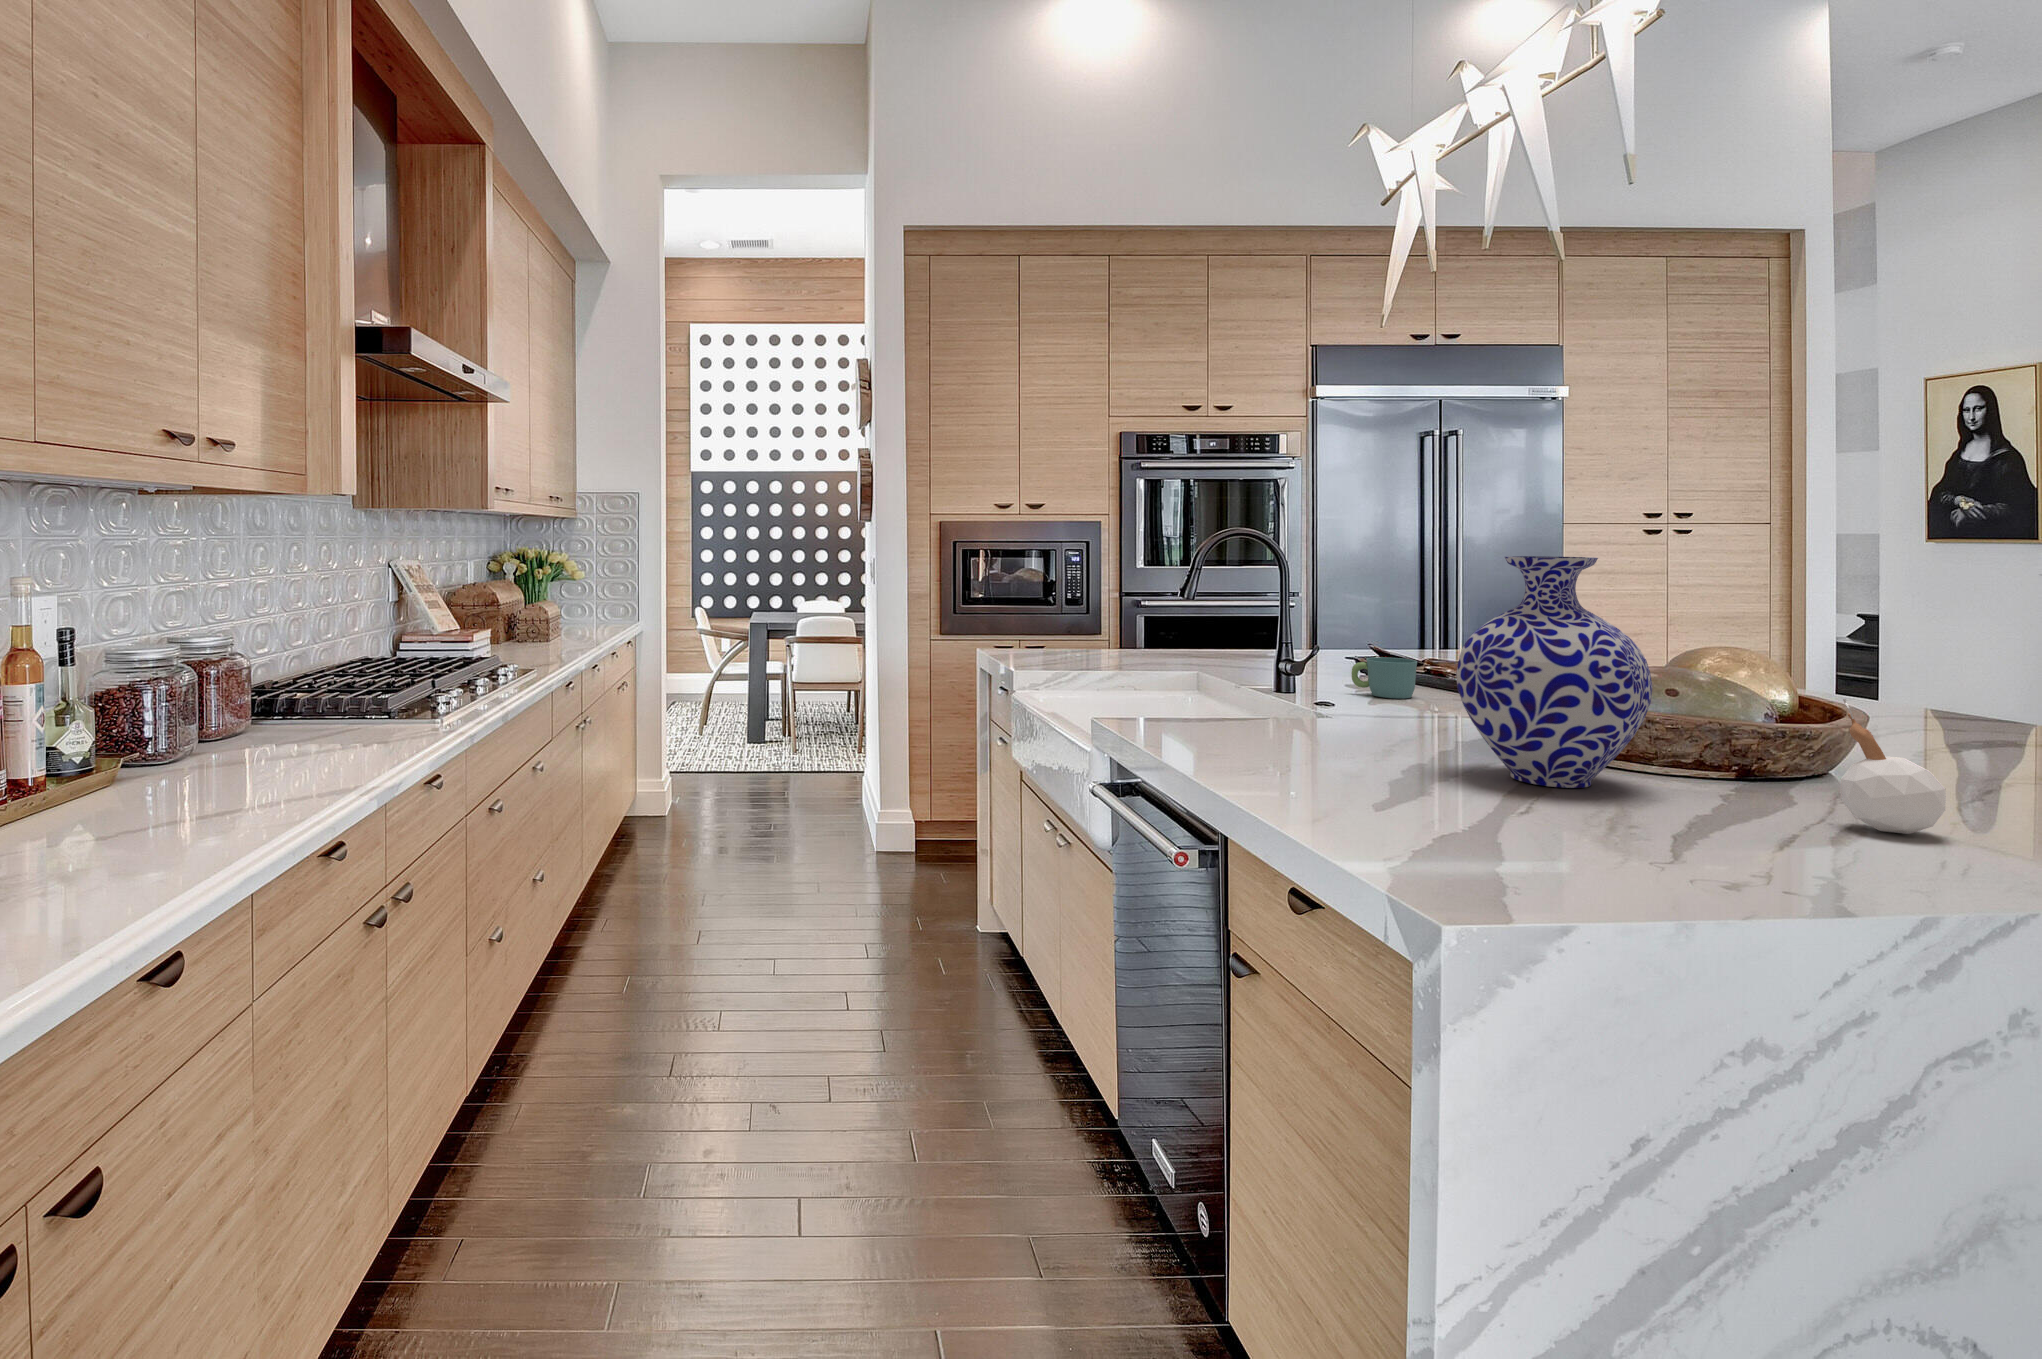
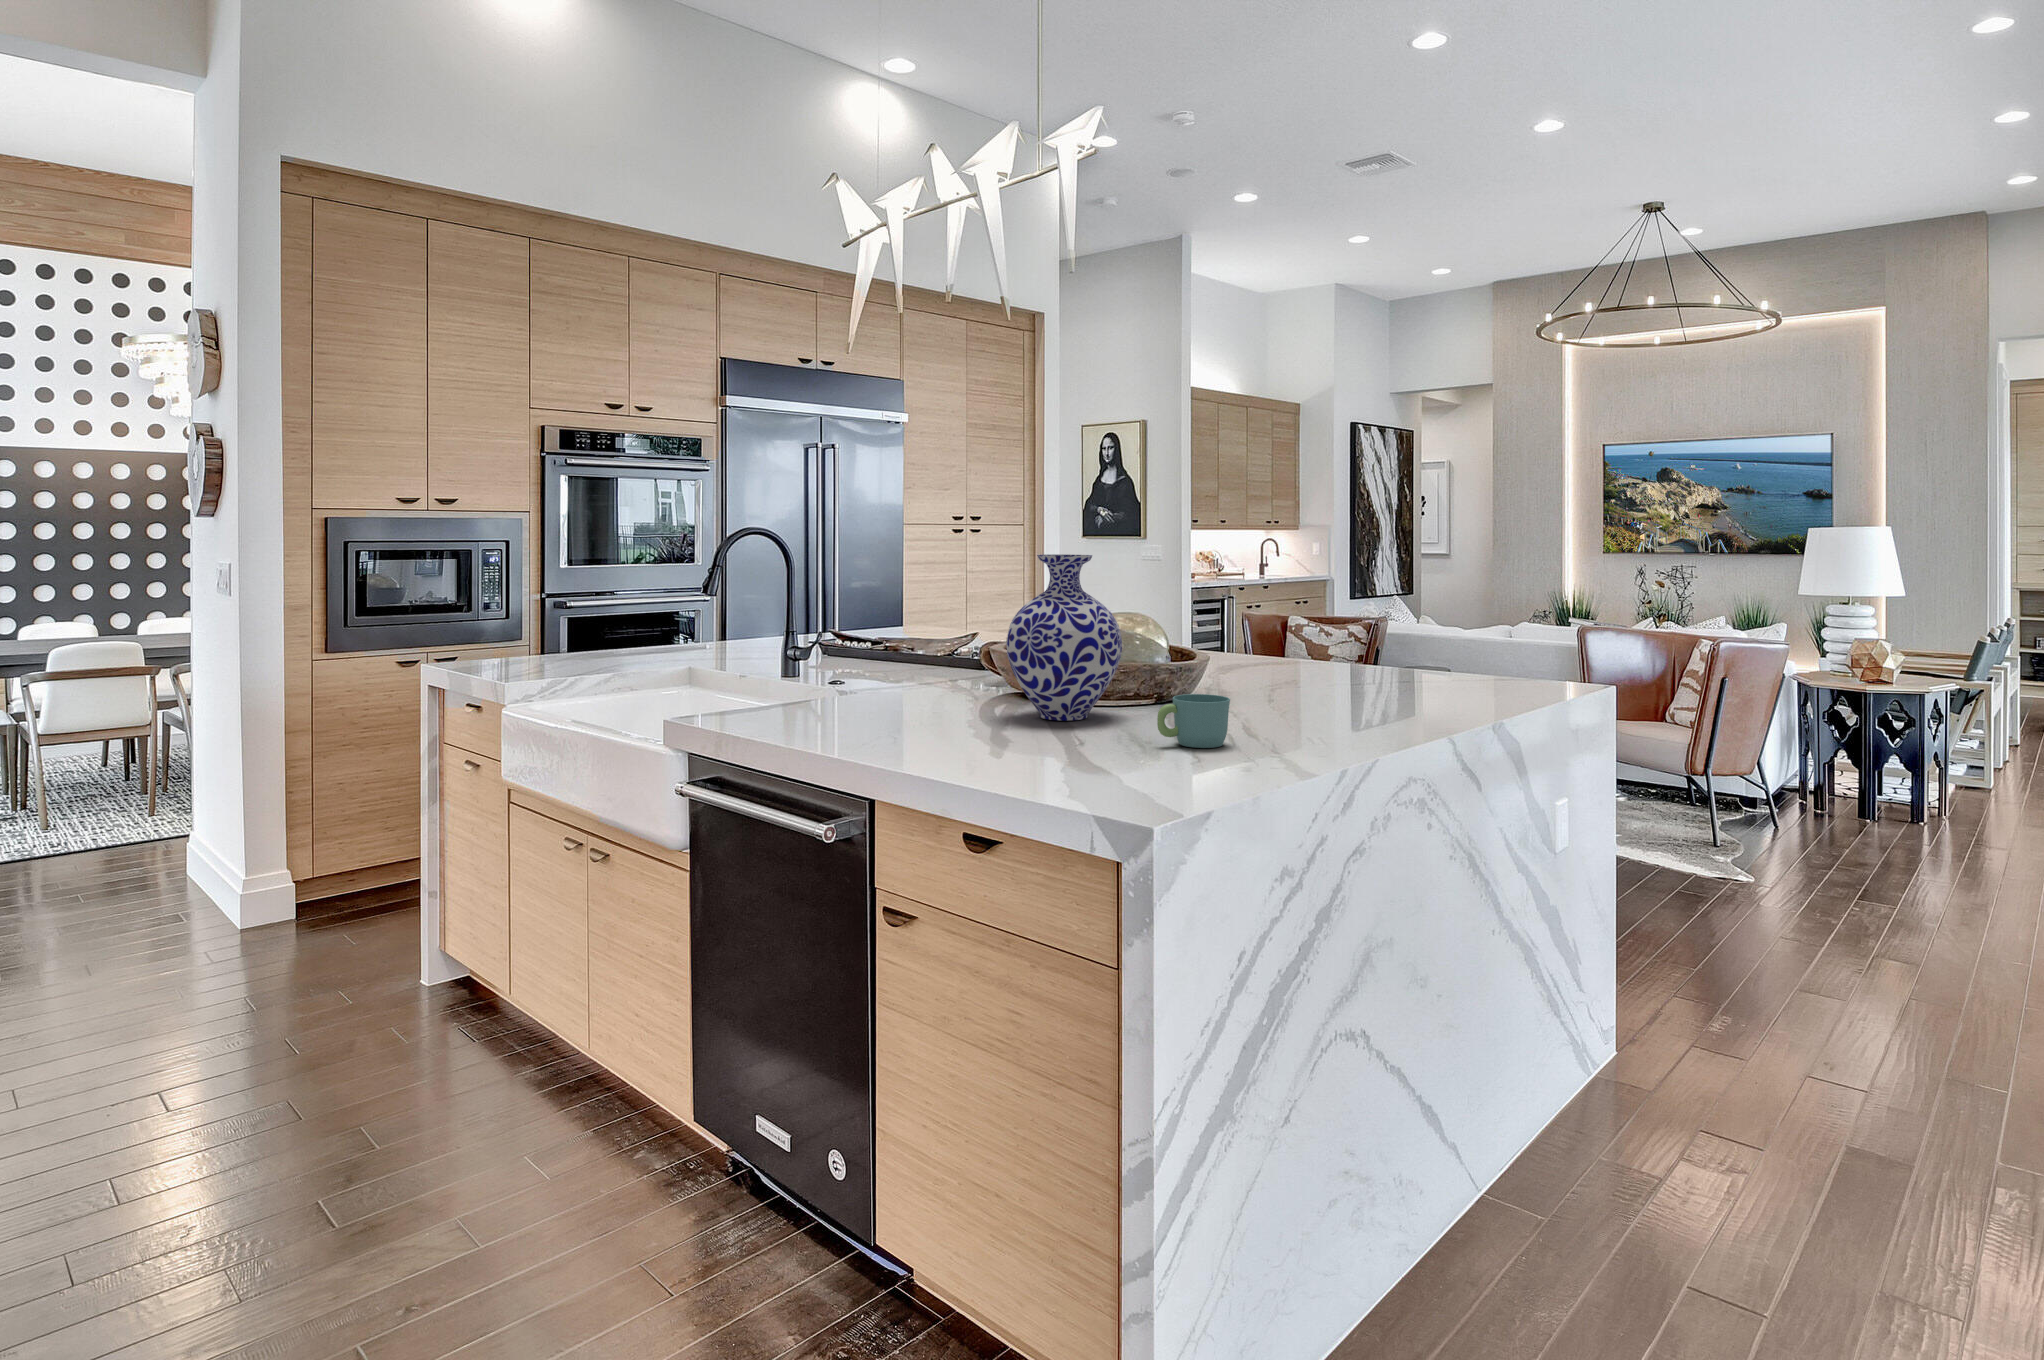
mug: present [1352,657,1417,699] -> present [1157,694,1230,748]
candle: present [1841,699,1946,834] -> none [1218,641,1264,719]

